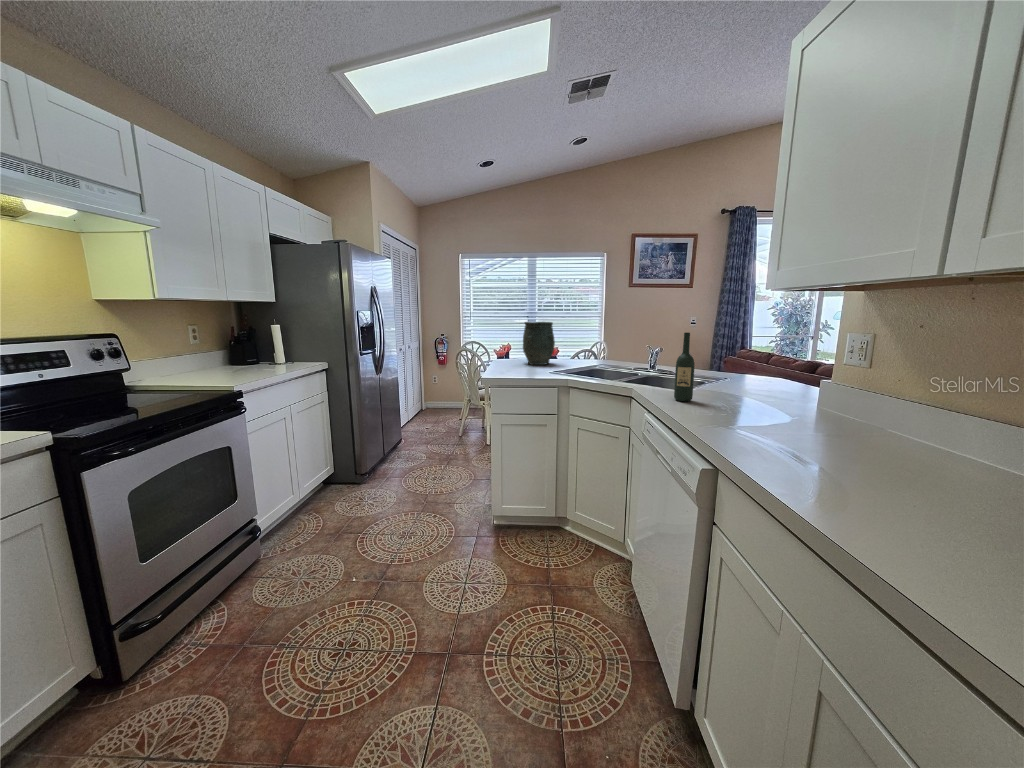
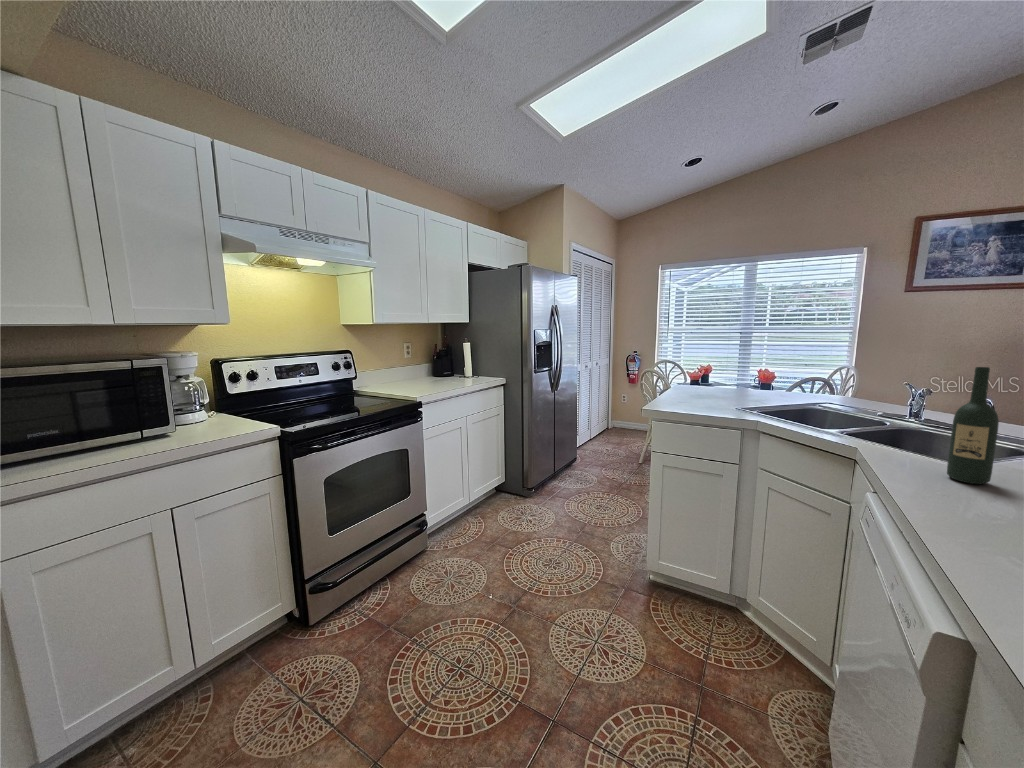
vase: present [523,322,555,365] -> none [708,342,754,396]

